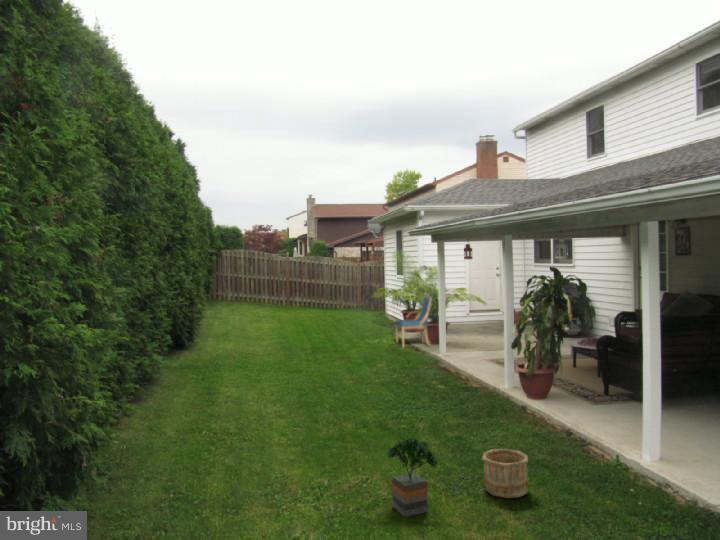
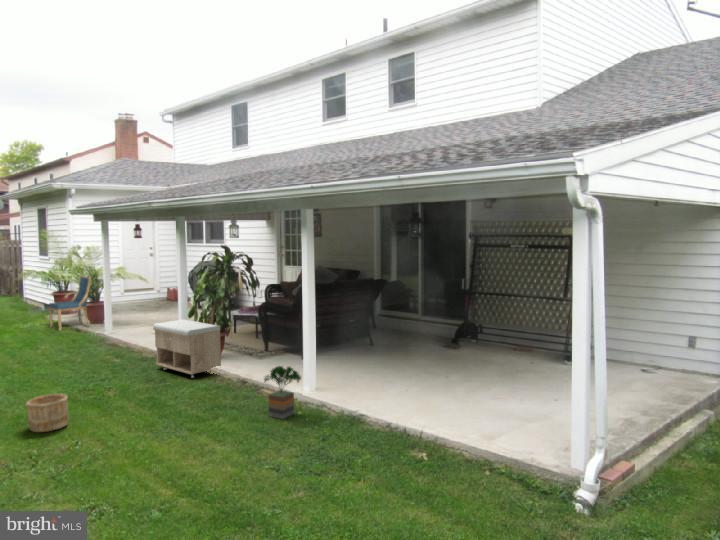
storage bench: none [474,349,545,416] -> present [153,320,221,378]
potted tree: present [387,438,438,517] -> present [264,366,301,419]
wooden bucket: present [482,449,528,498] -> present [26,394,68,432]

